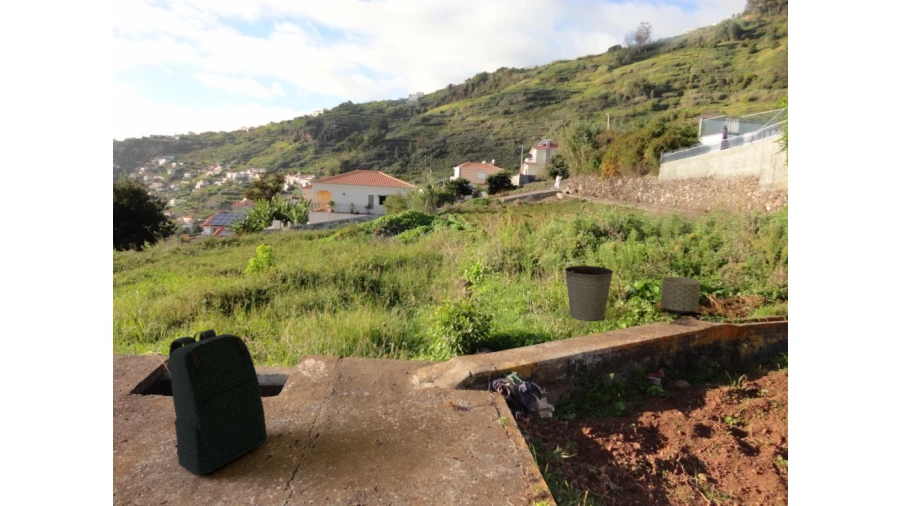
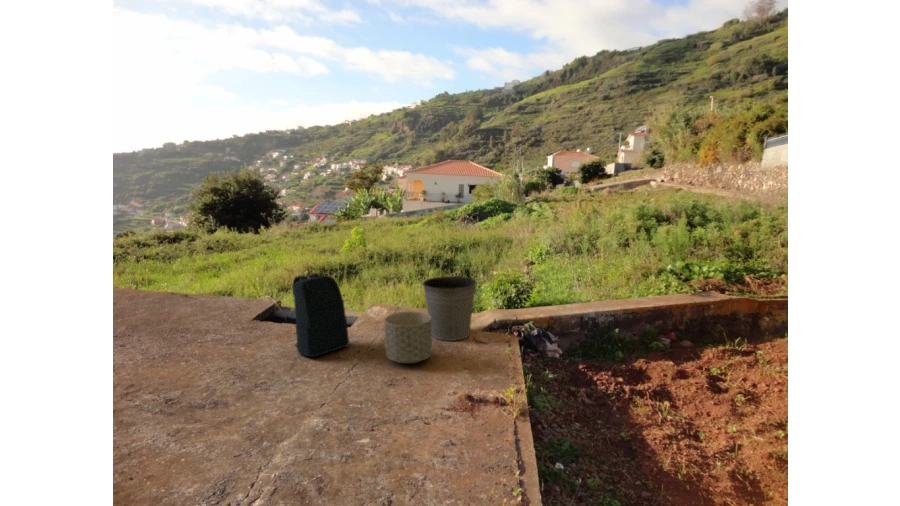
bucket: present [562,265,613,320] -> present [420,276,476,341]
planter: present [661,277,700,314] -> present [384,312,432,364]

